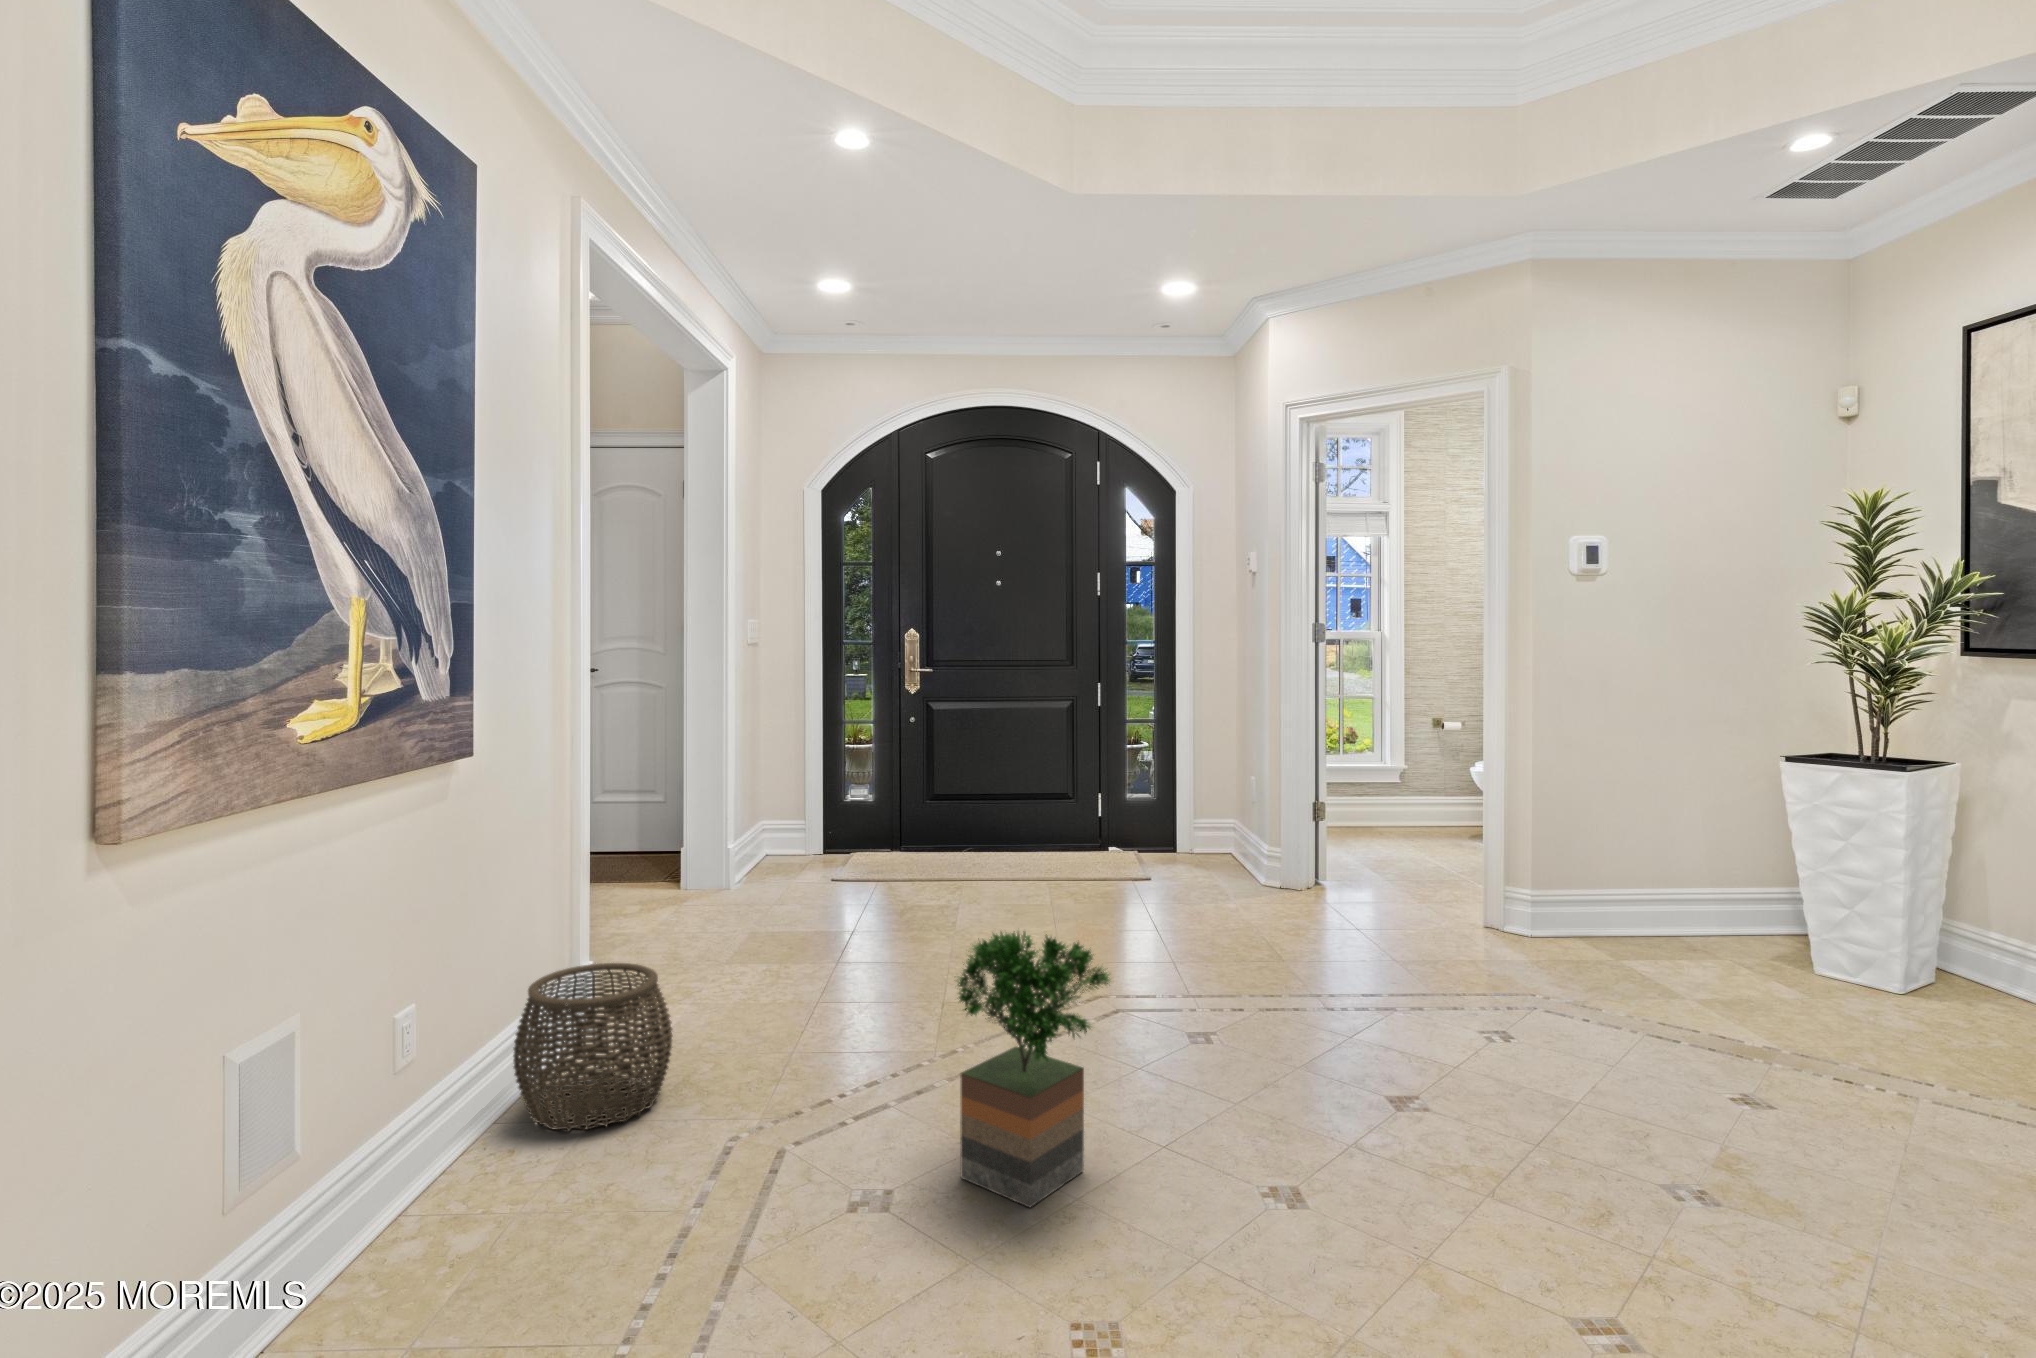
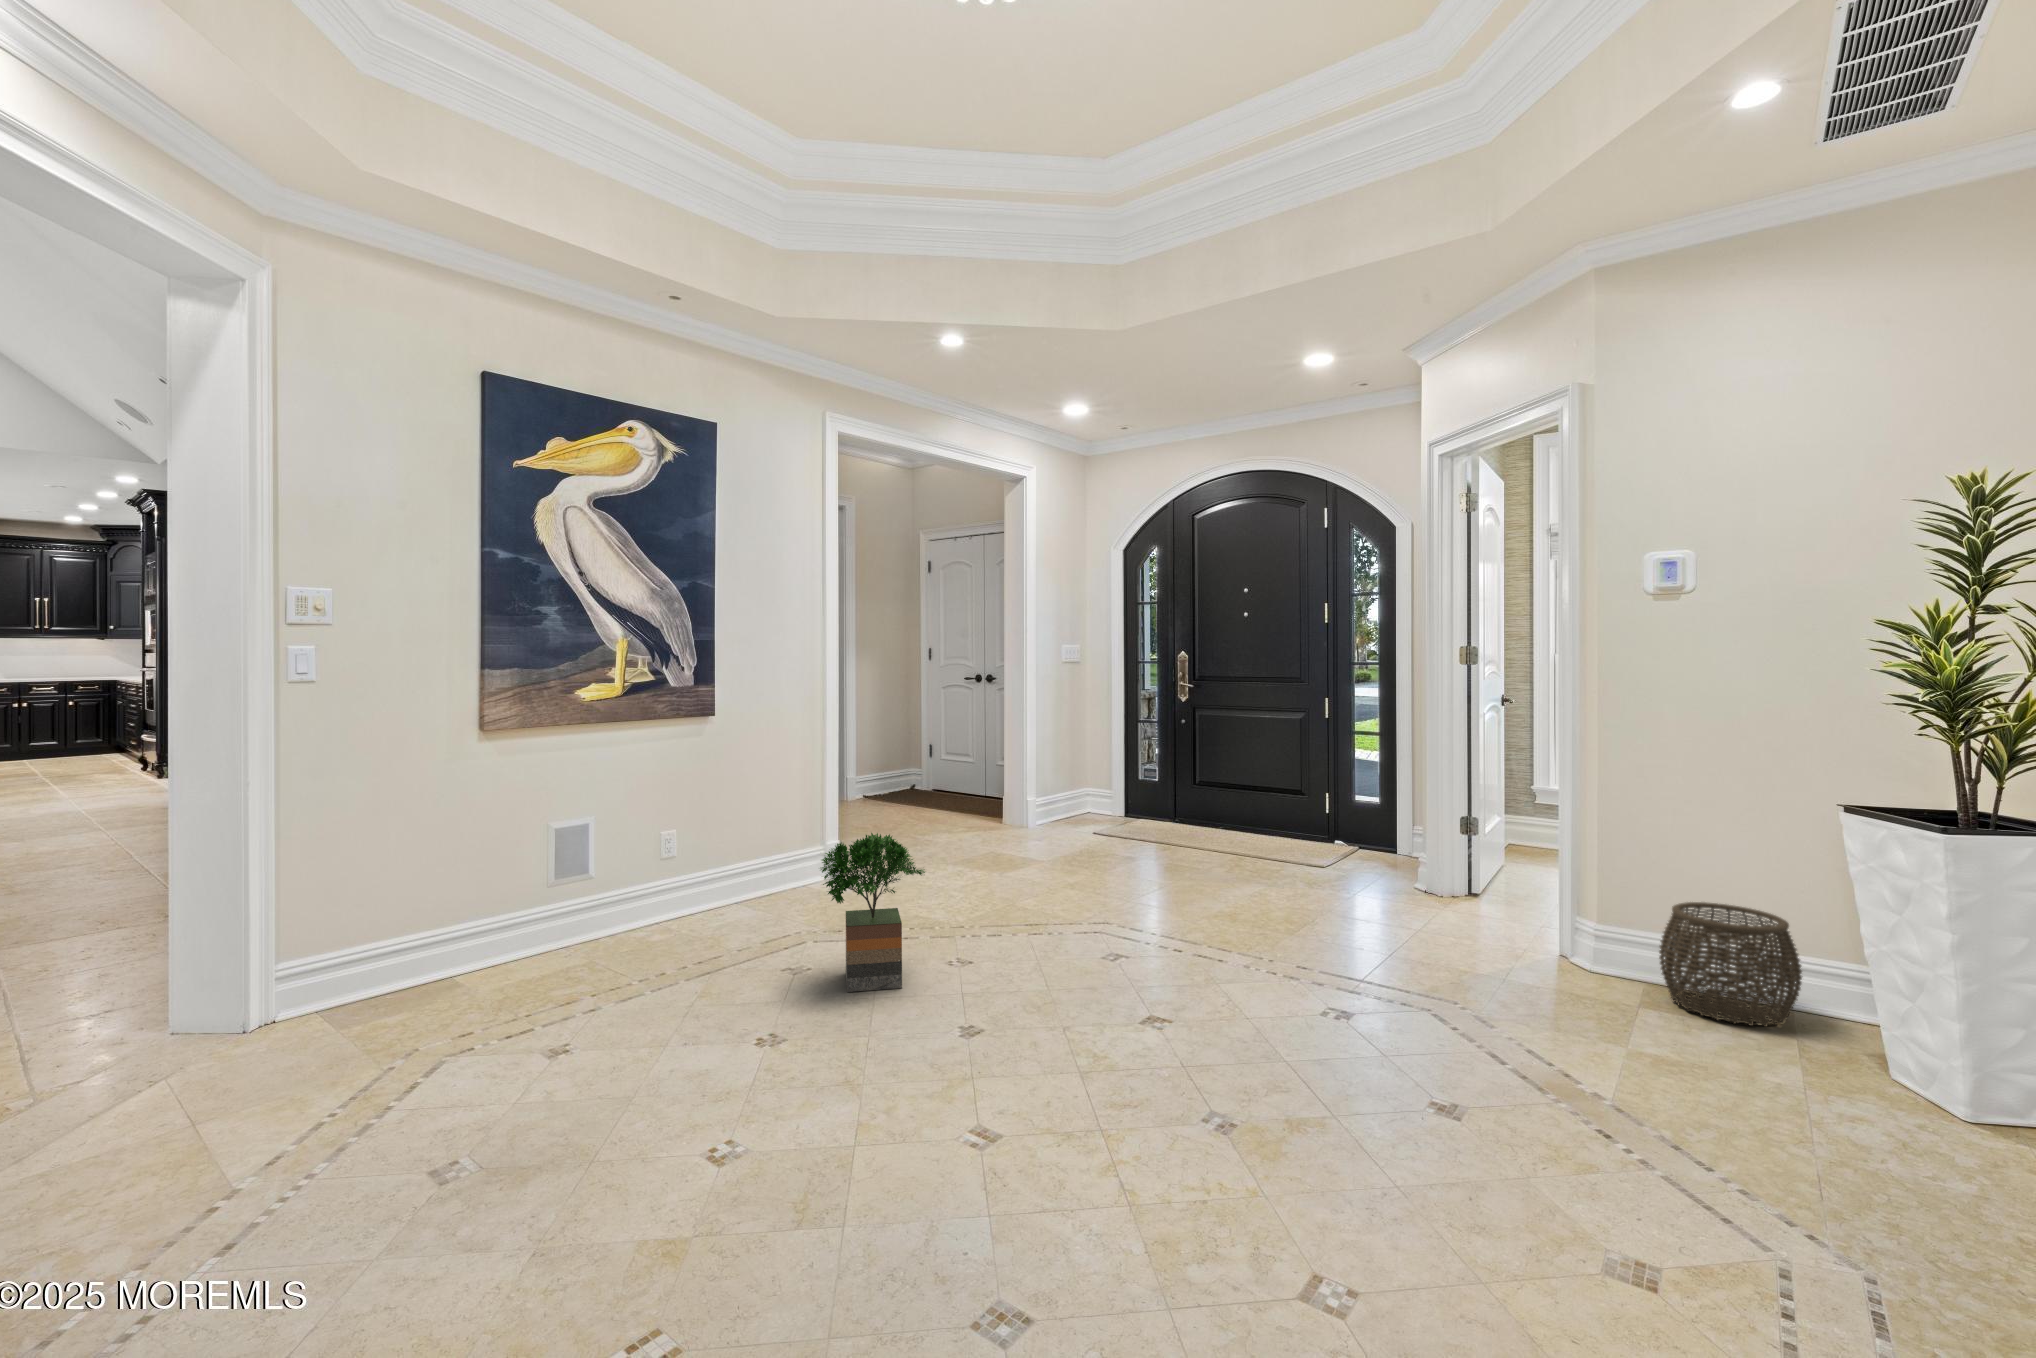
woven basket: present [513,963,672,1131] -> present [1659,902,1802,1026]

